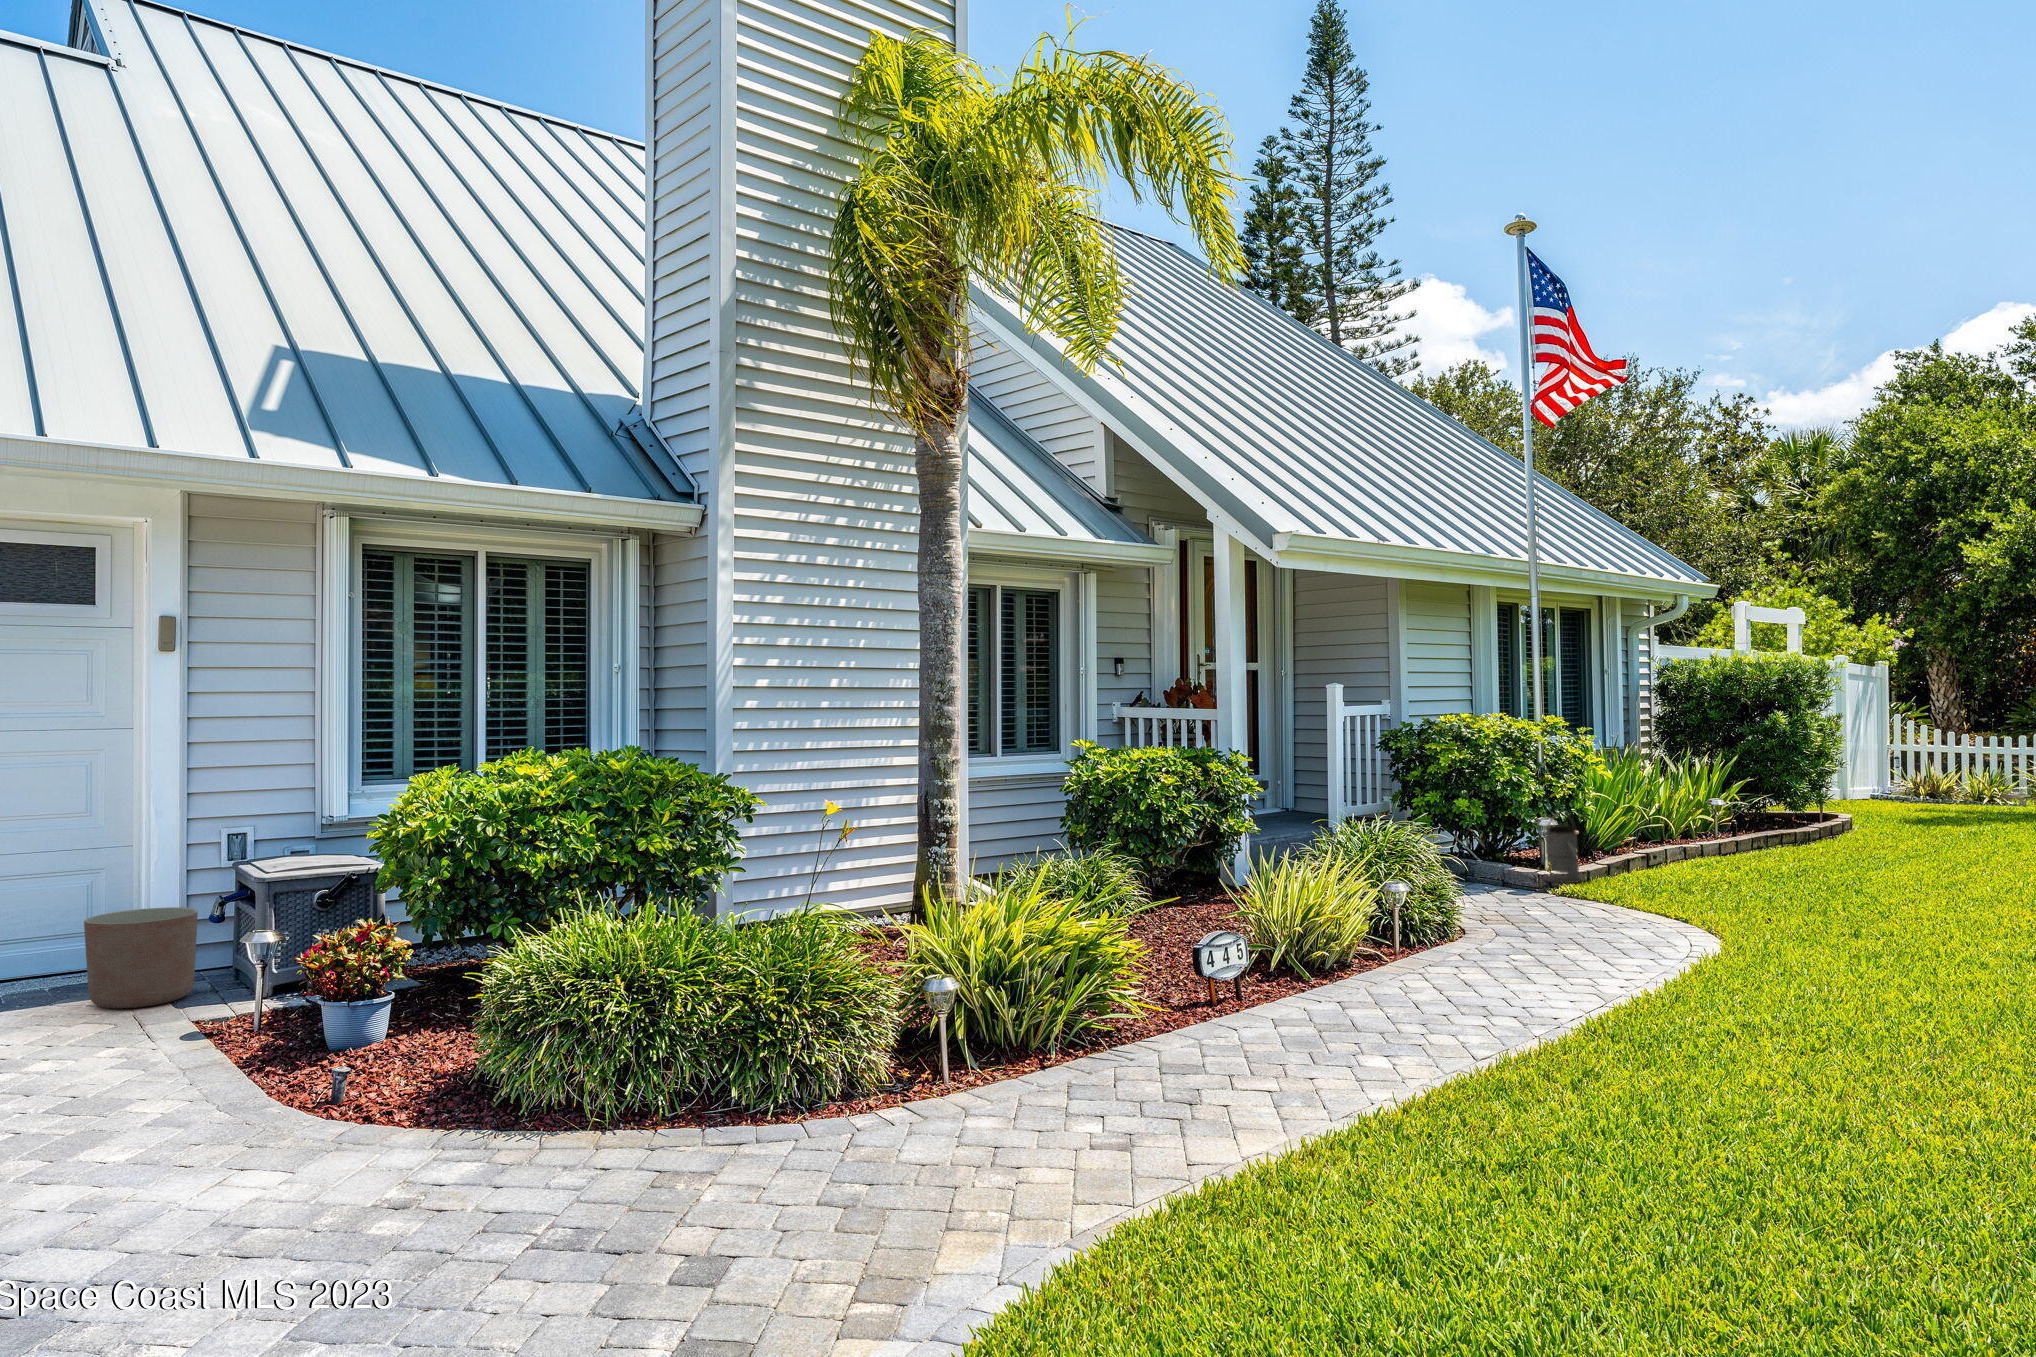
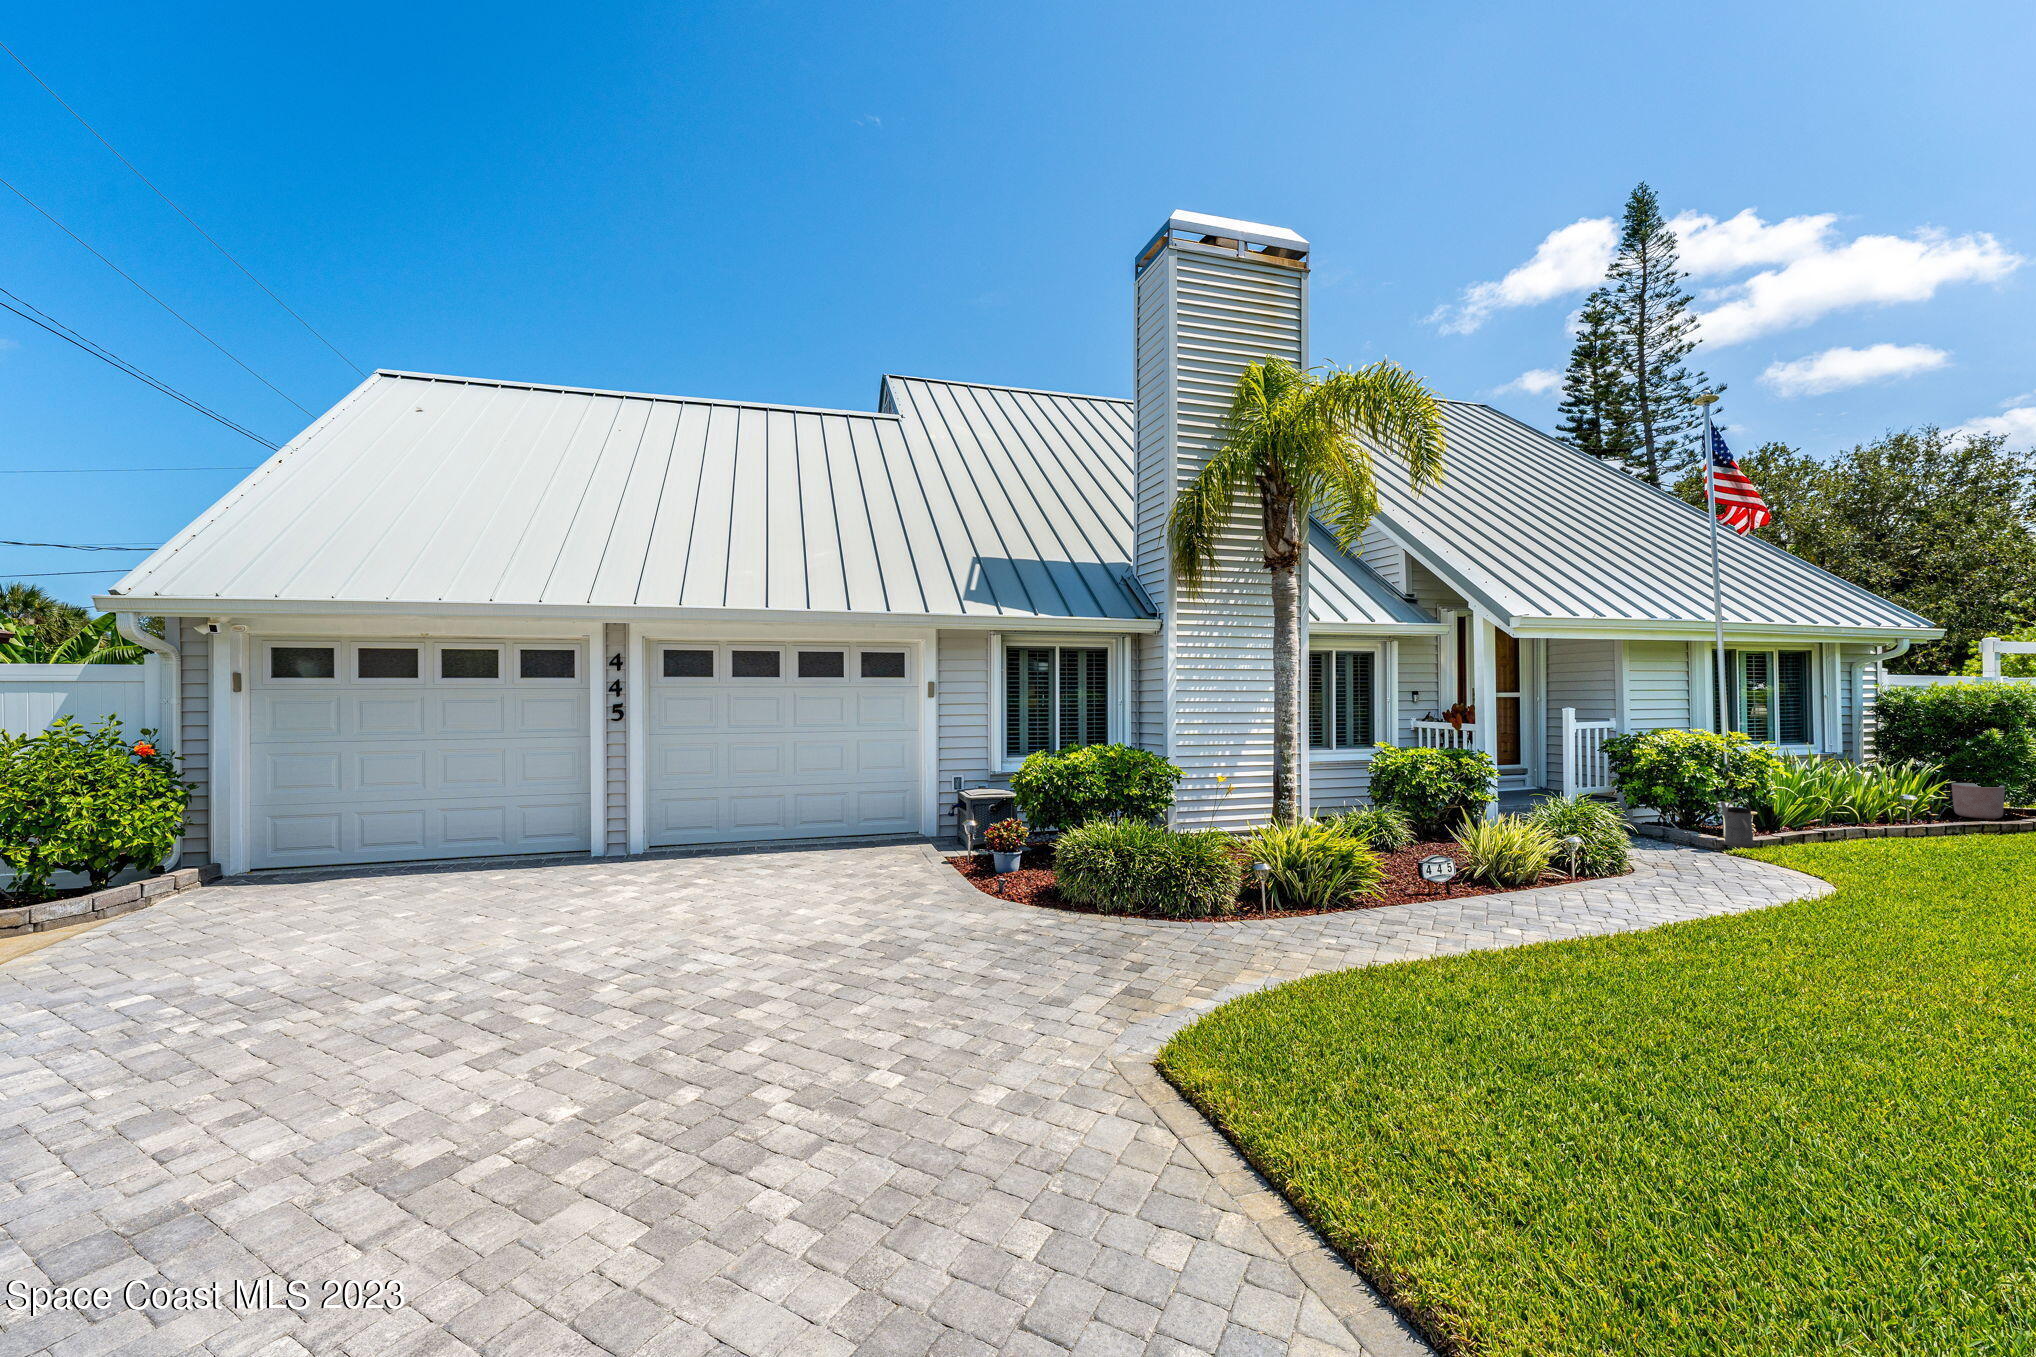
planter: present [84,907,198,1009] -> present [1952,783,2005,819]

